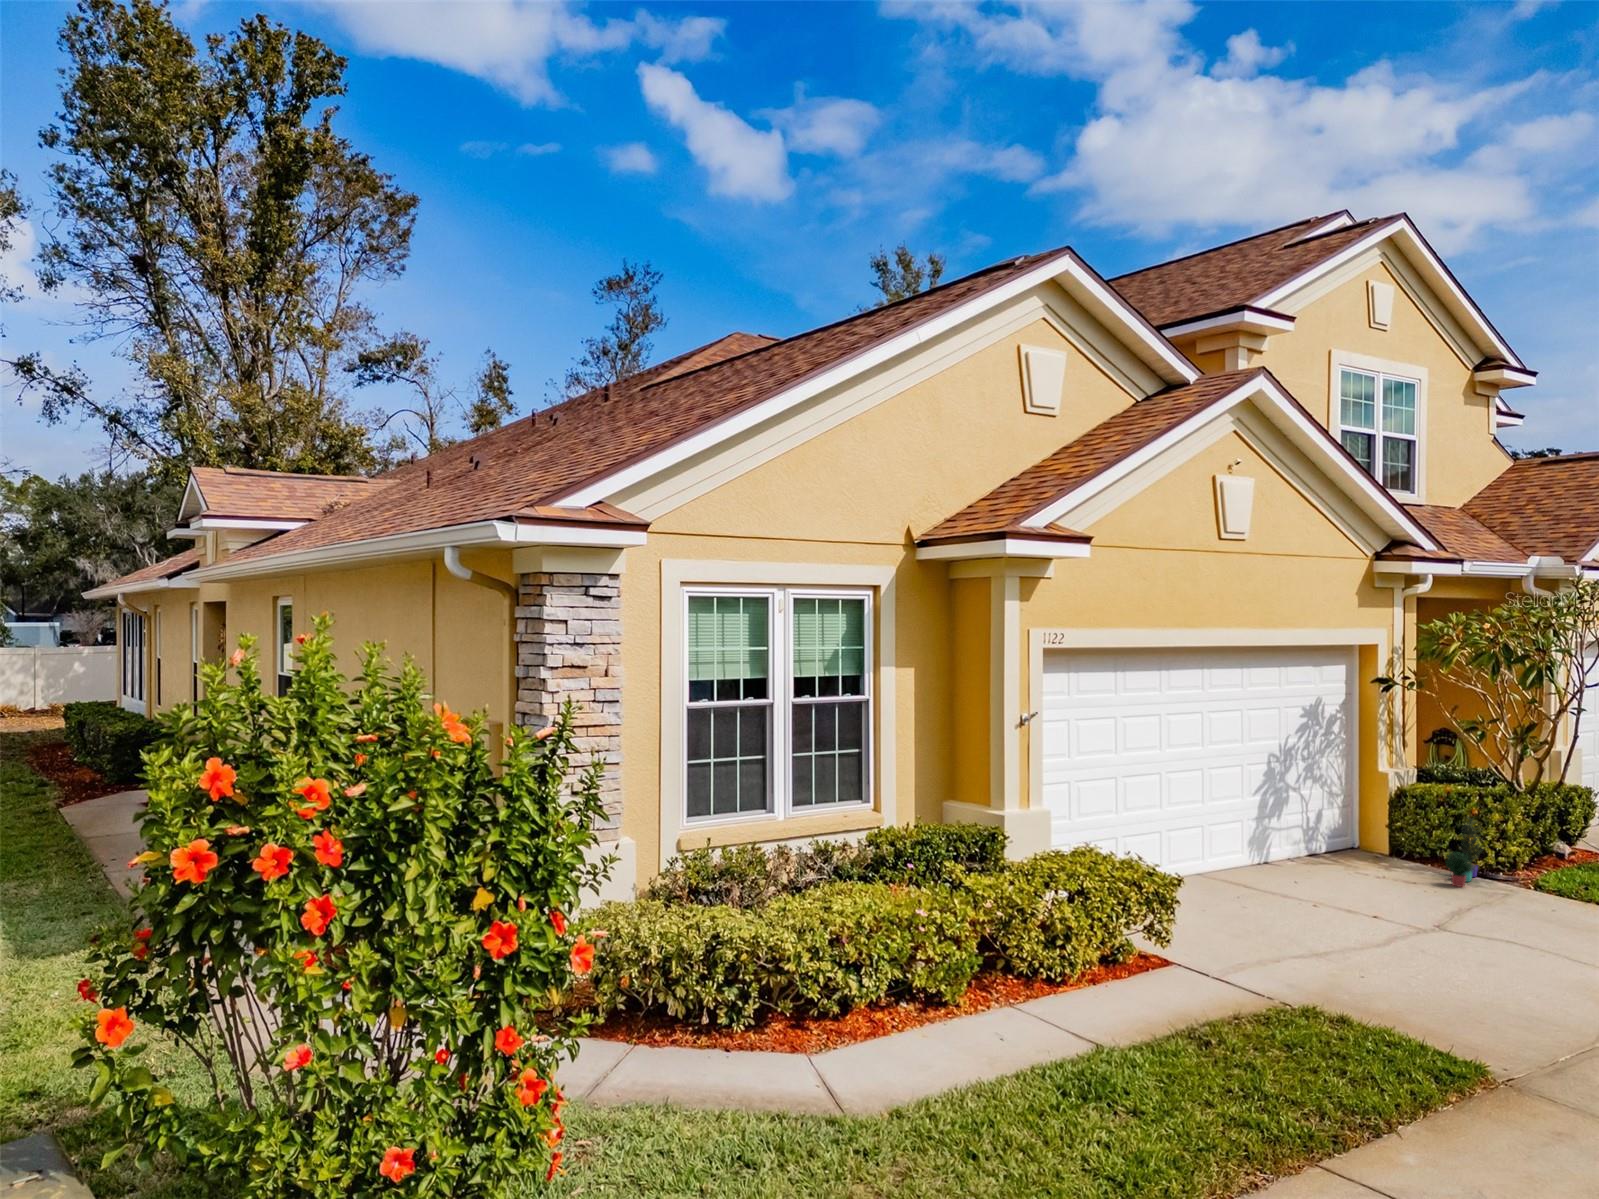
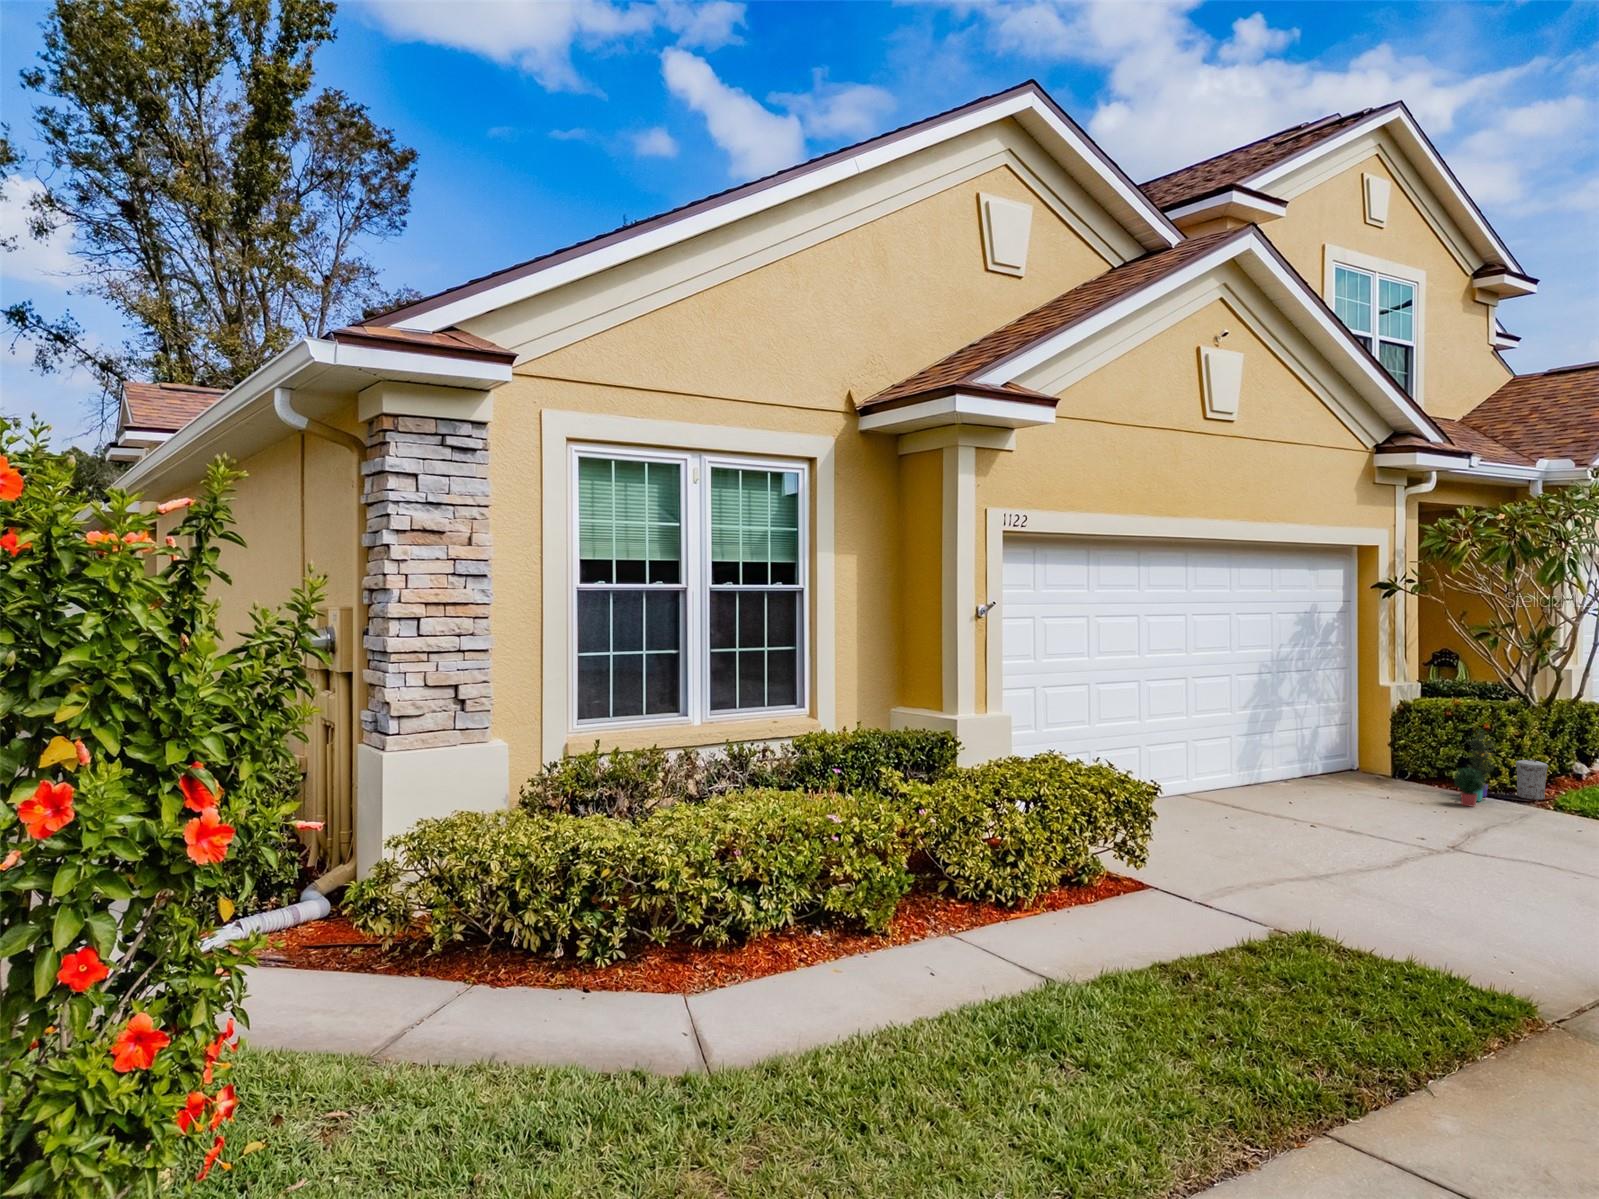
trash can: none [1503,843,1531,880] -> present [1516,759,1548,800]

